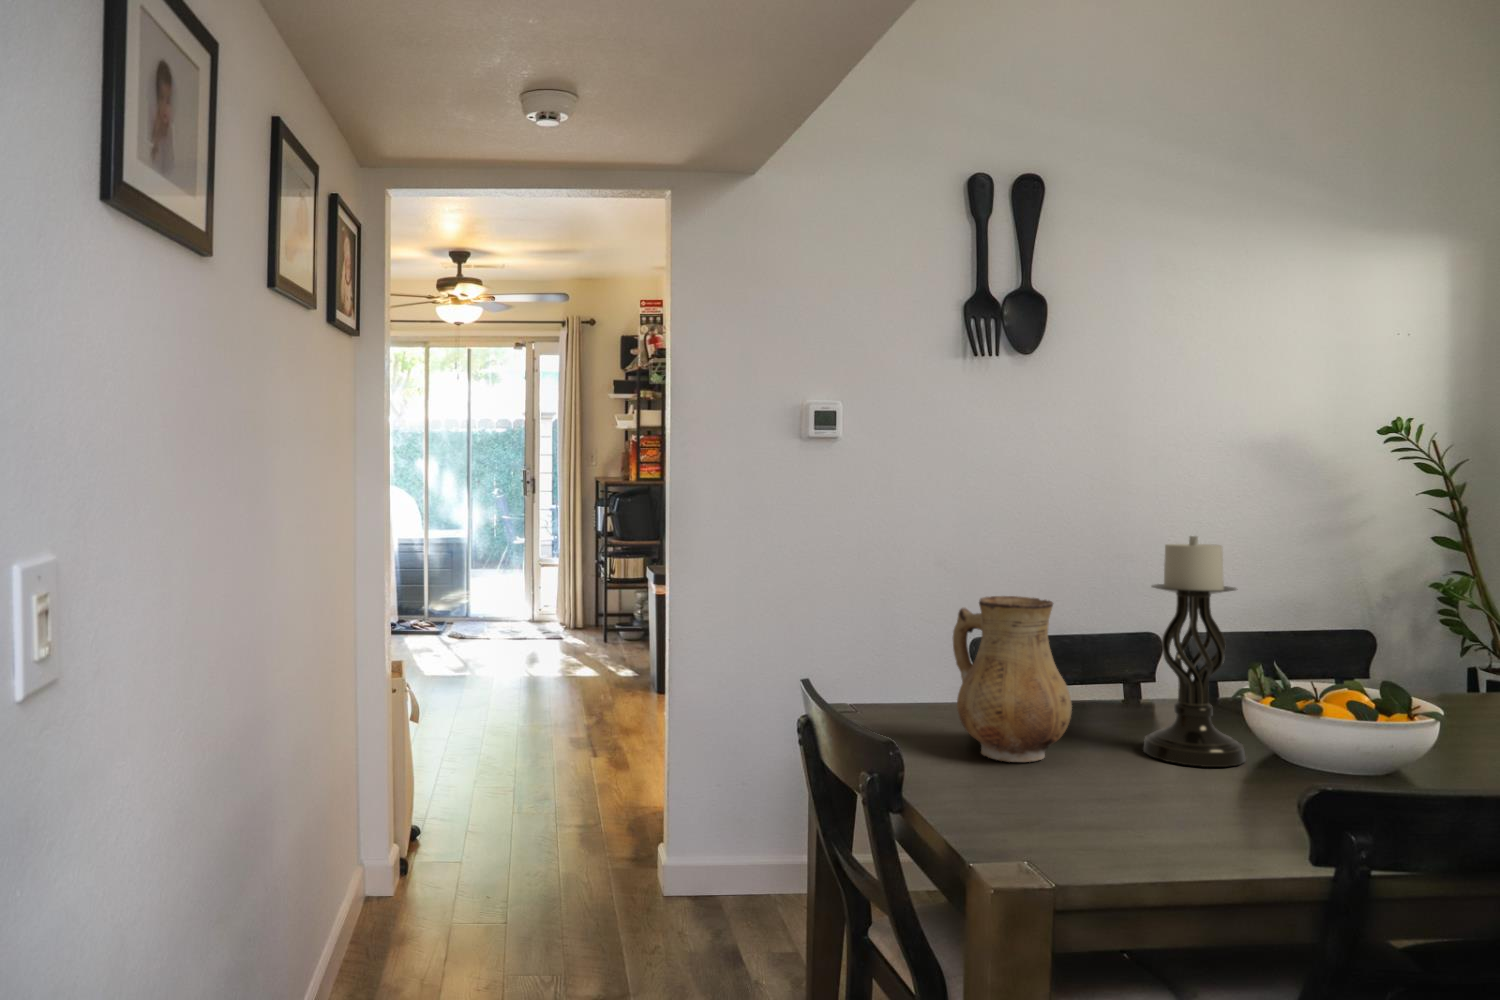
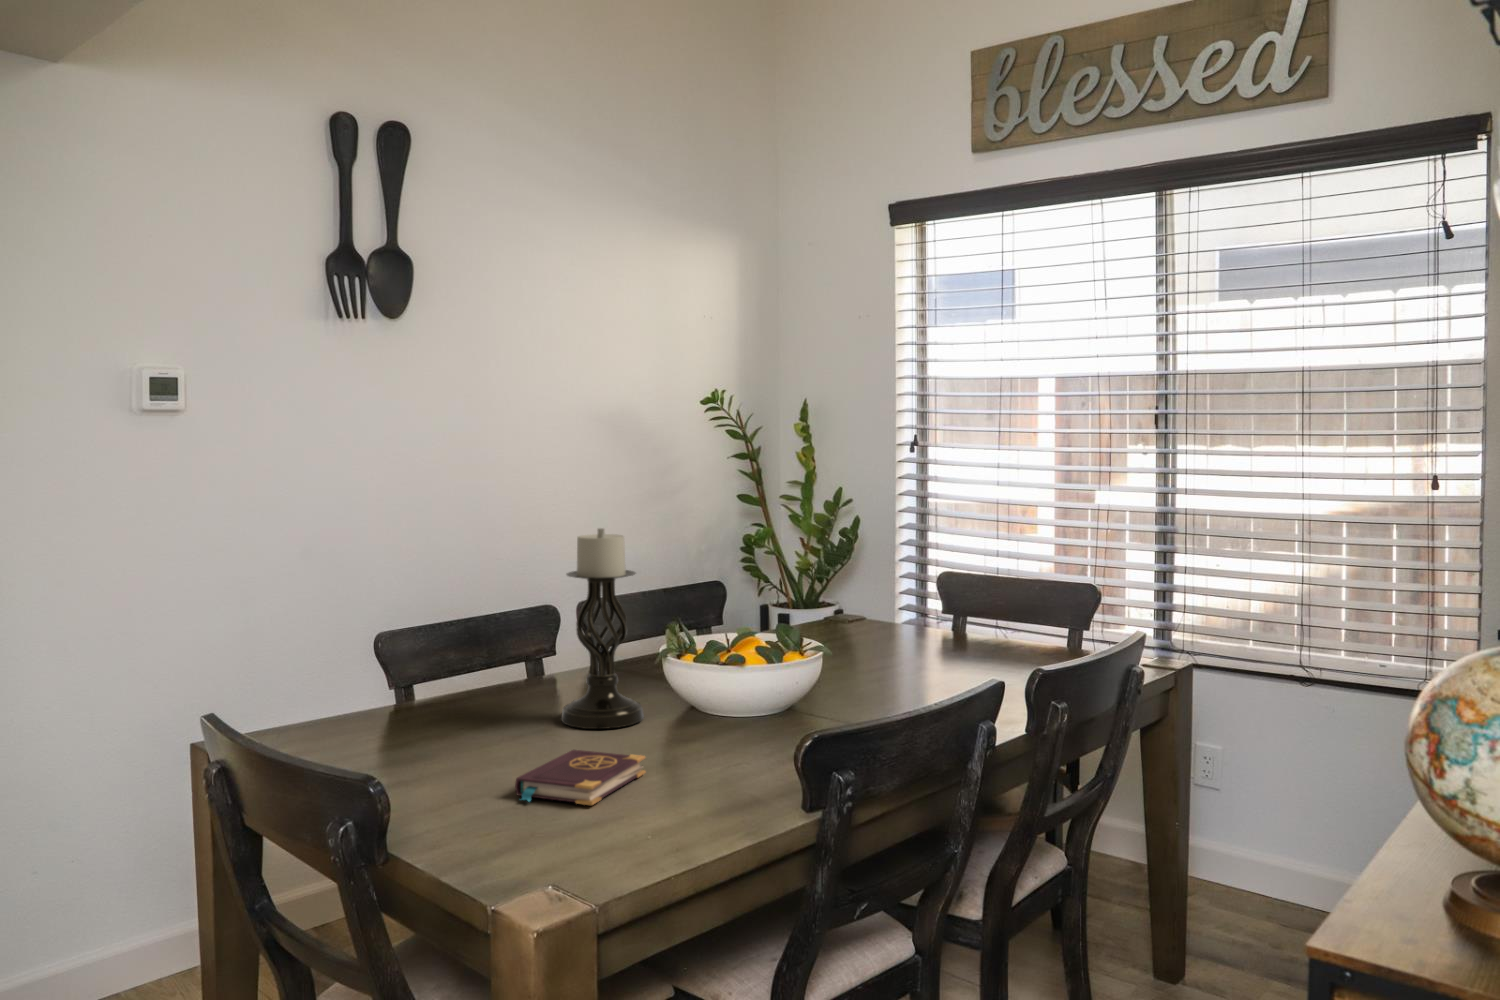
ceramic pitcher: present [953,596,1072,762] -> none [387,594,507,754]
book: none [1050,779,1221,847] -> present [515,750,646,805]

